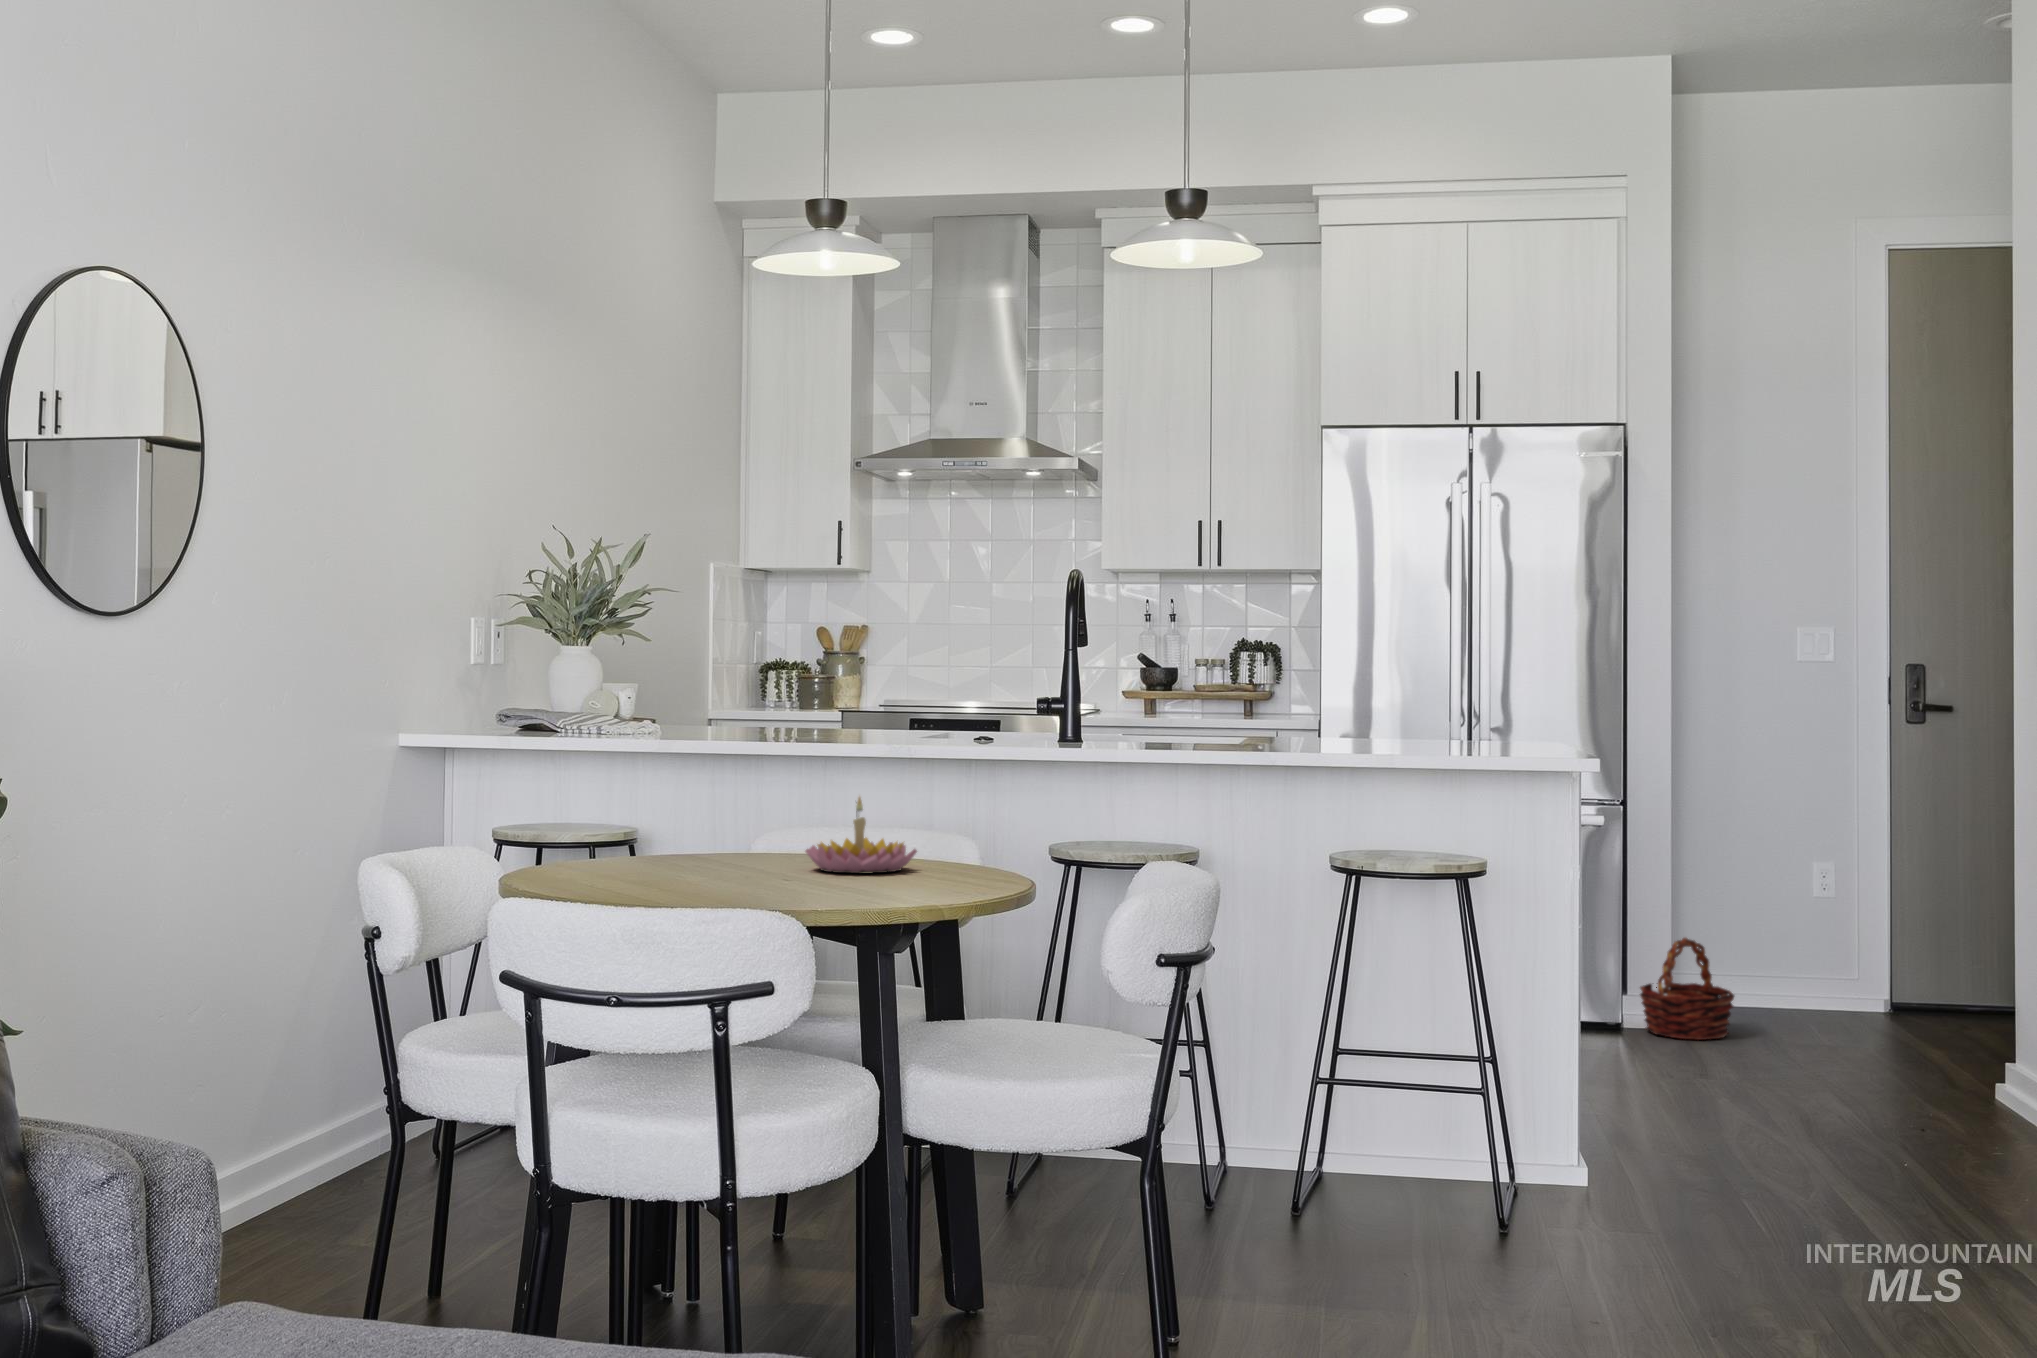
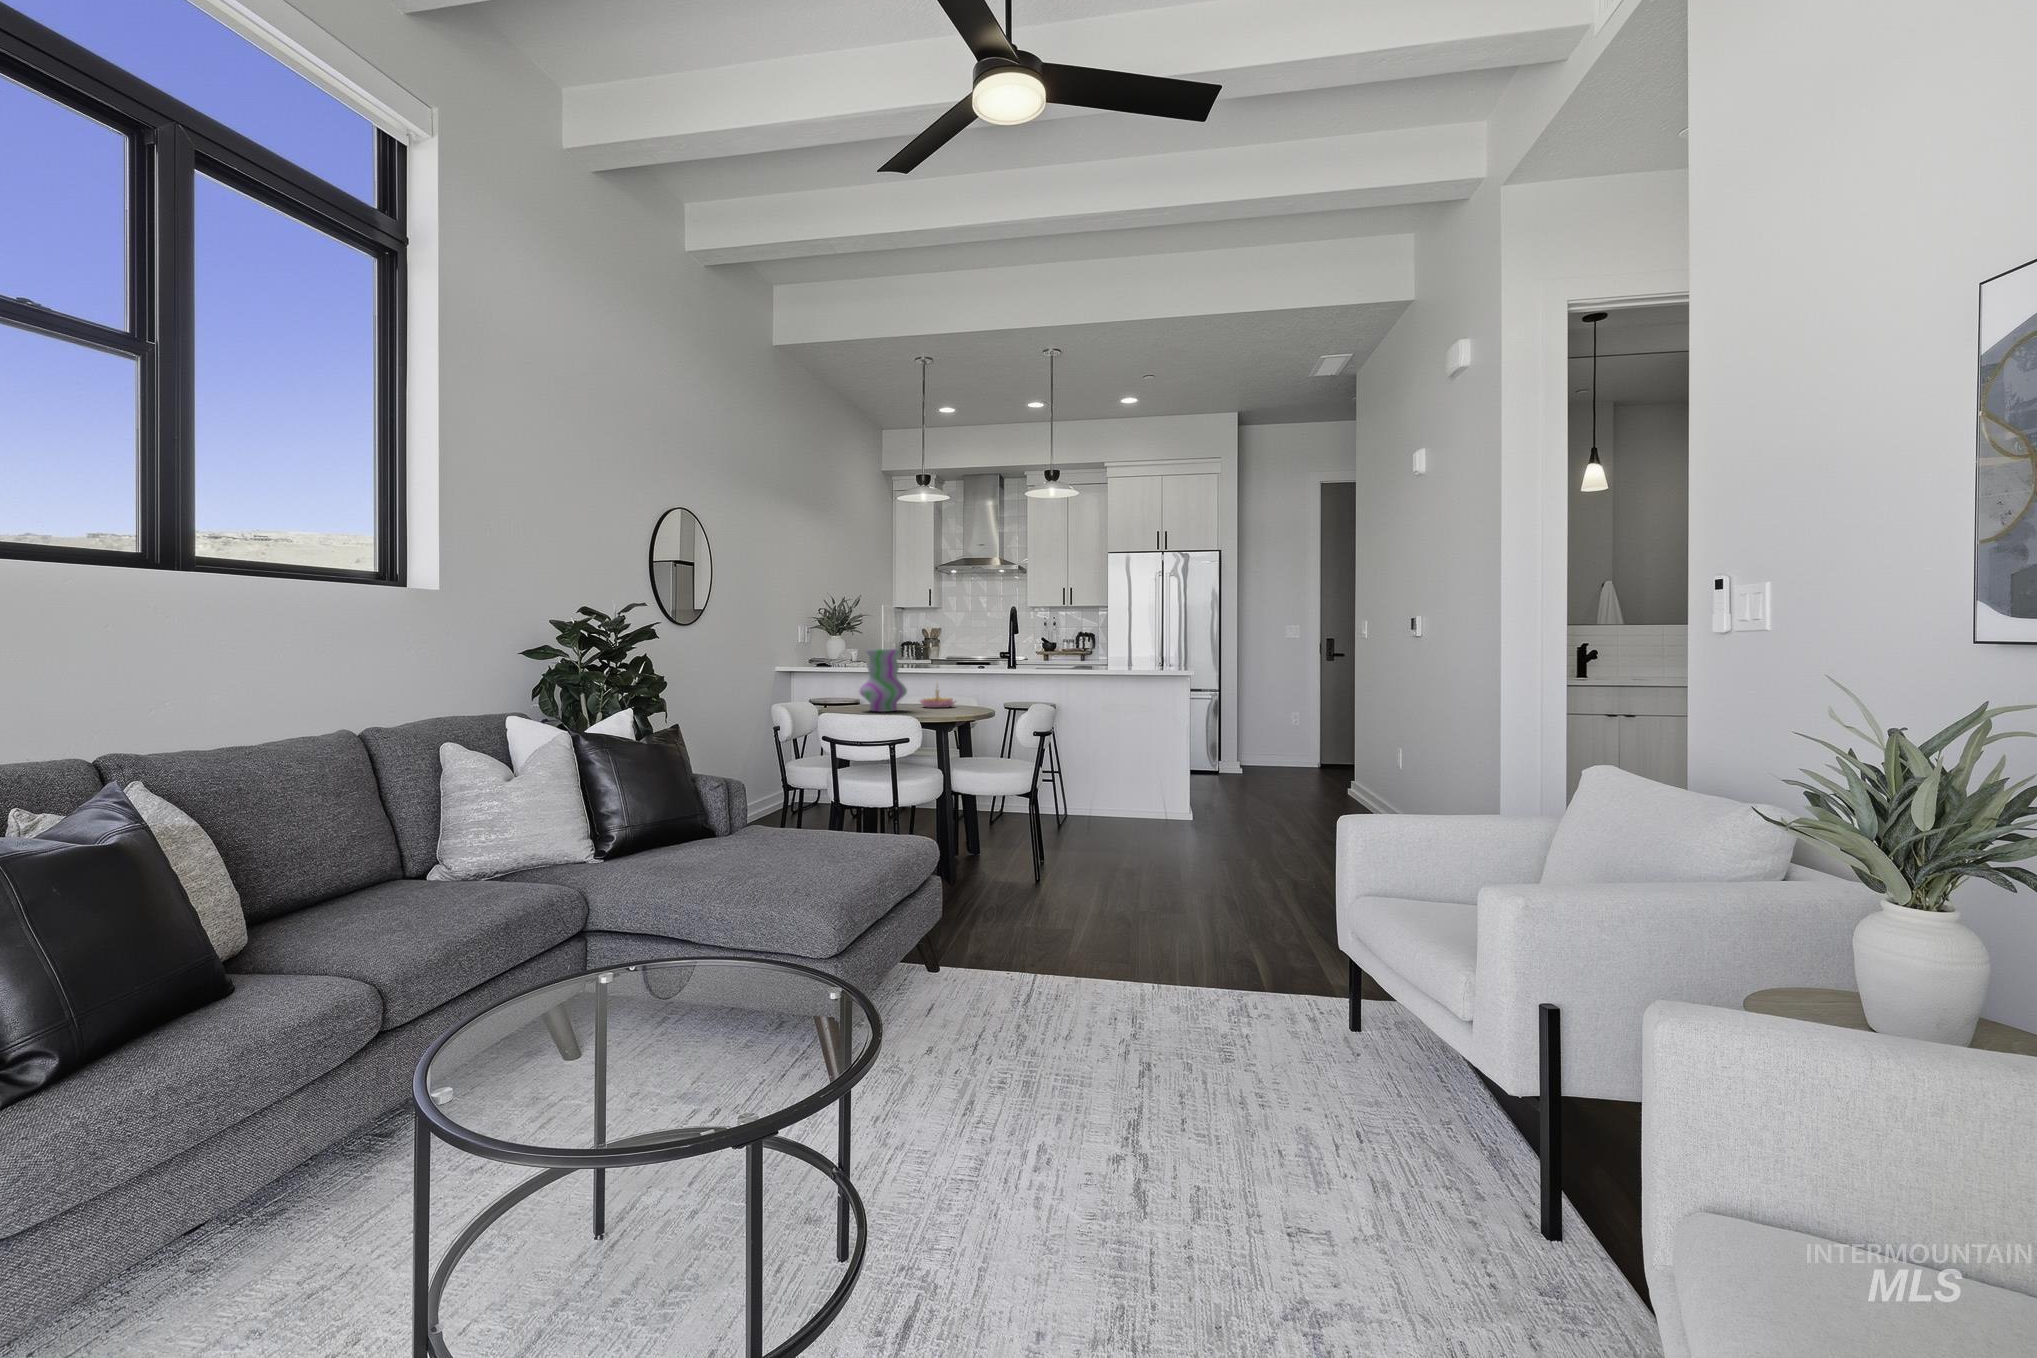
vase: none [623,698,769,889] -> present [860,649,907,712]
basket: present [1640,938,1734,1040] -> none [1225,739,1259,776]

